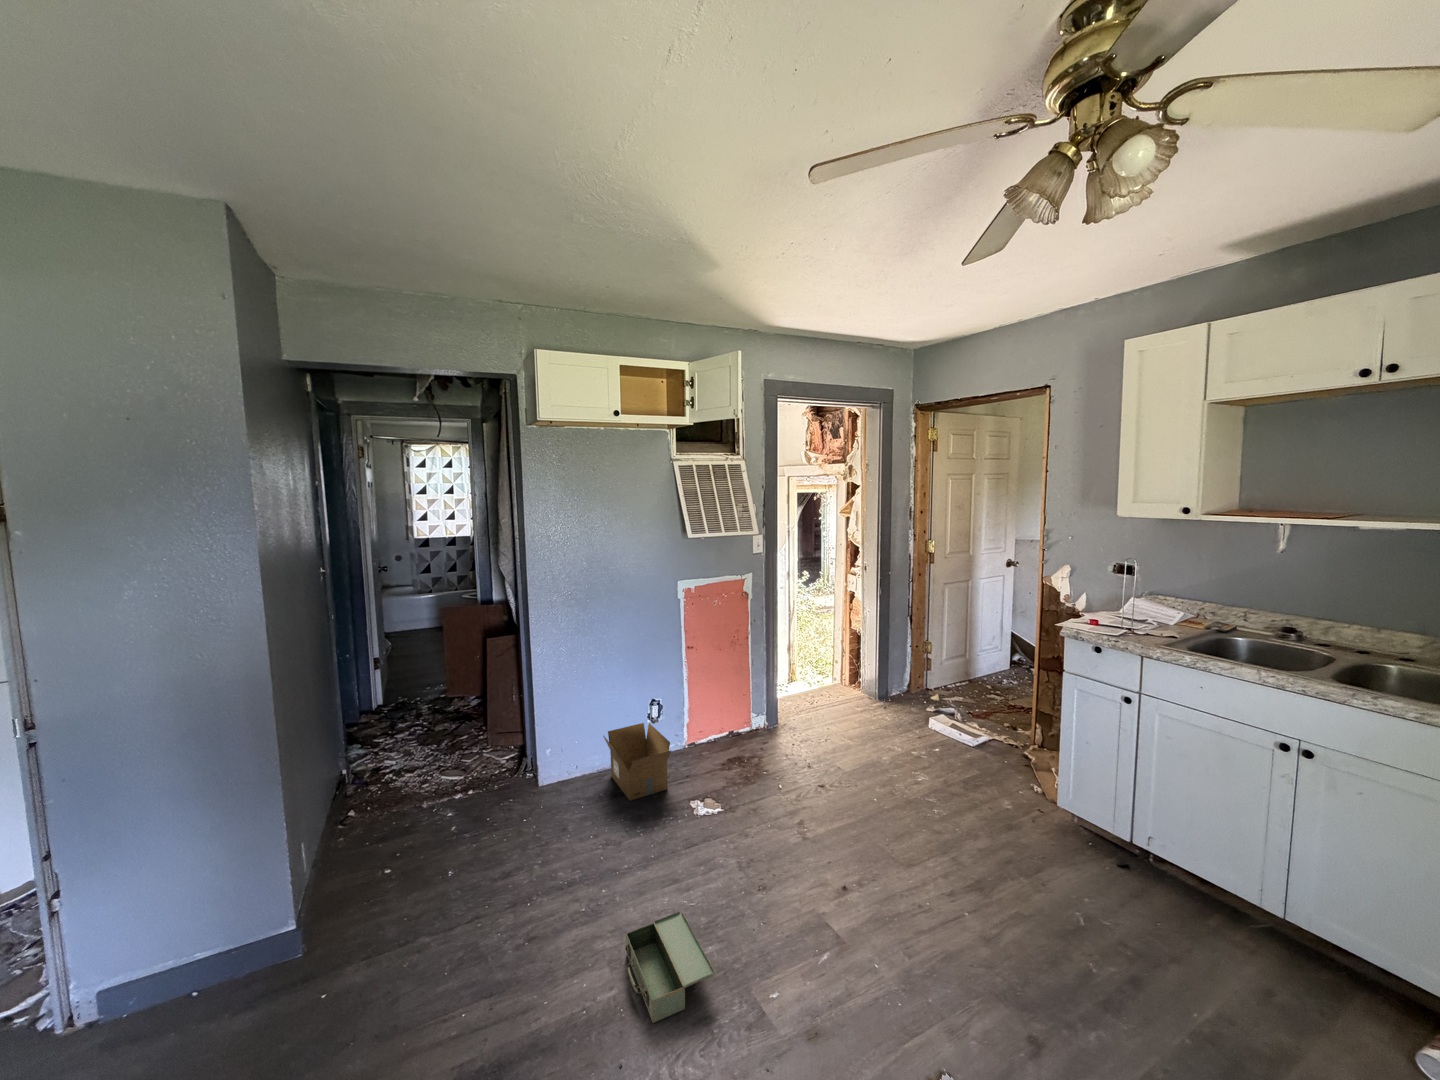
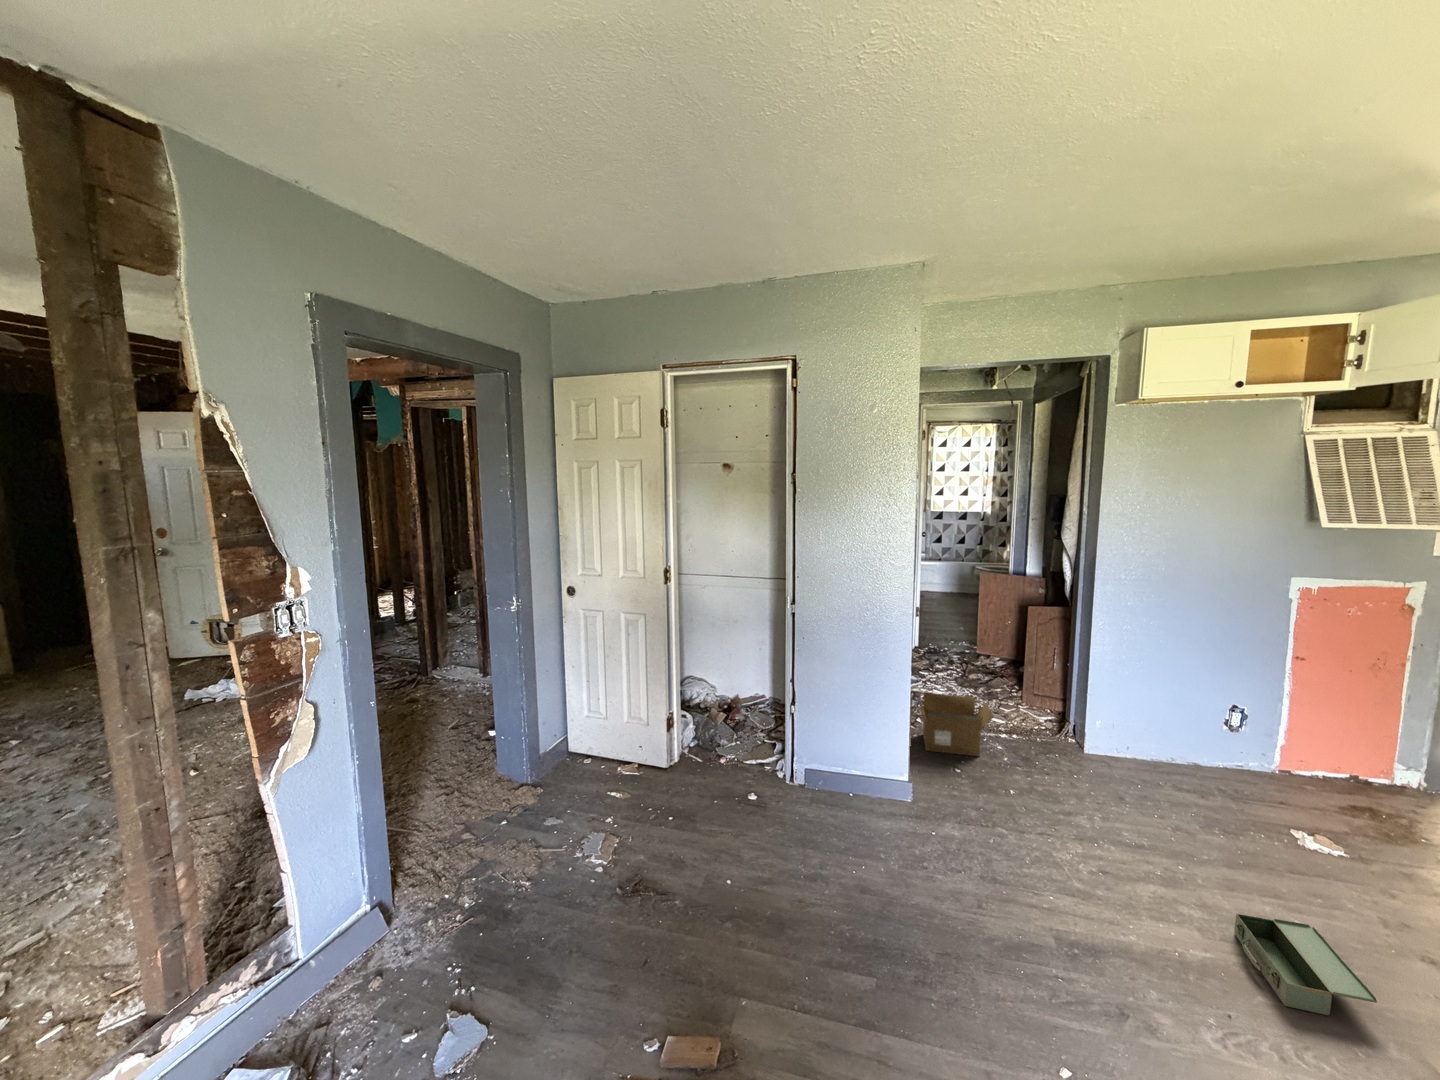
cardboard box: present [603,723,671,801] -> present [920,693,994,756]

